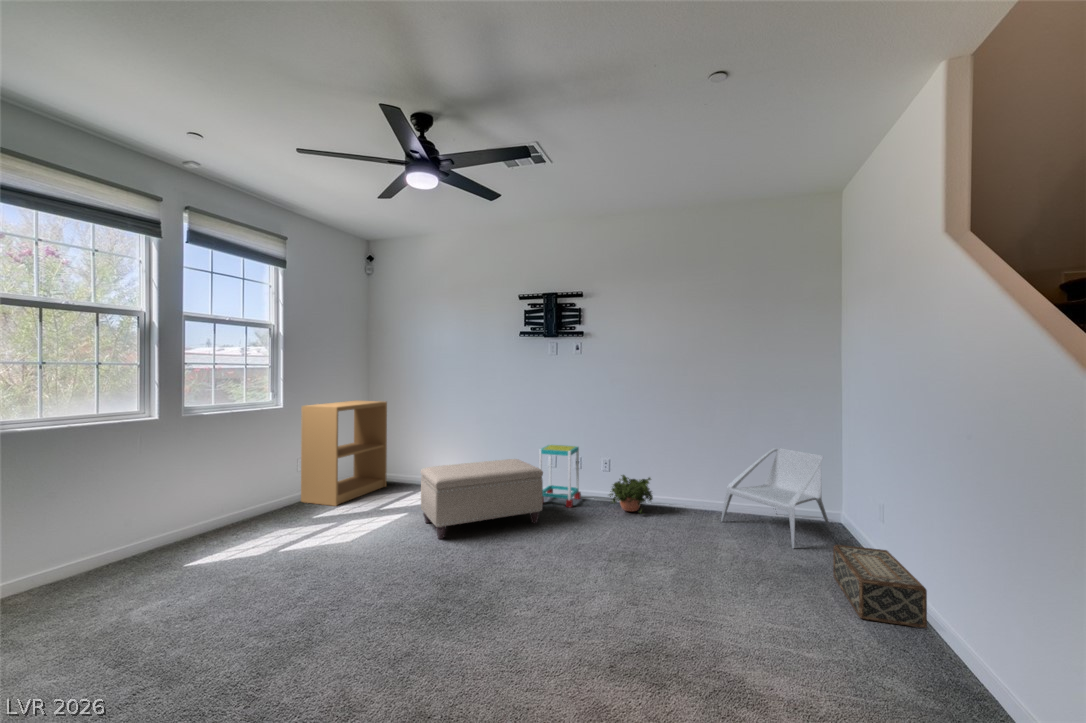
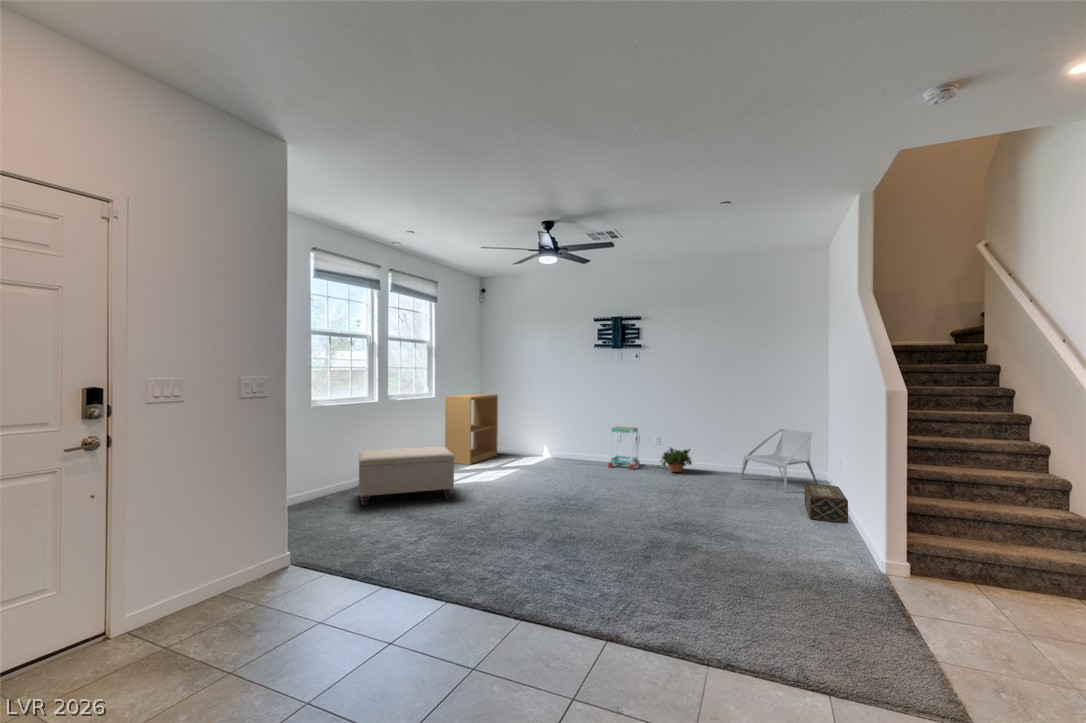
ottoman: present [421,459,543,539] -> present [359,447,454,506]

